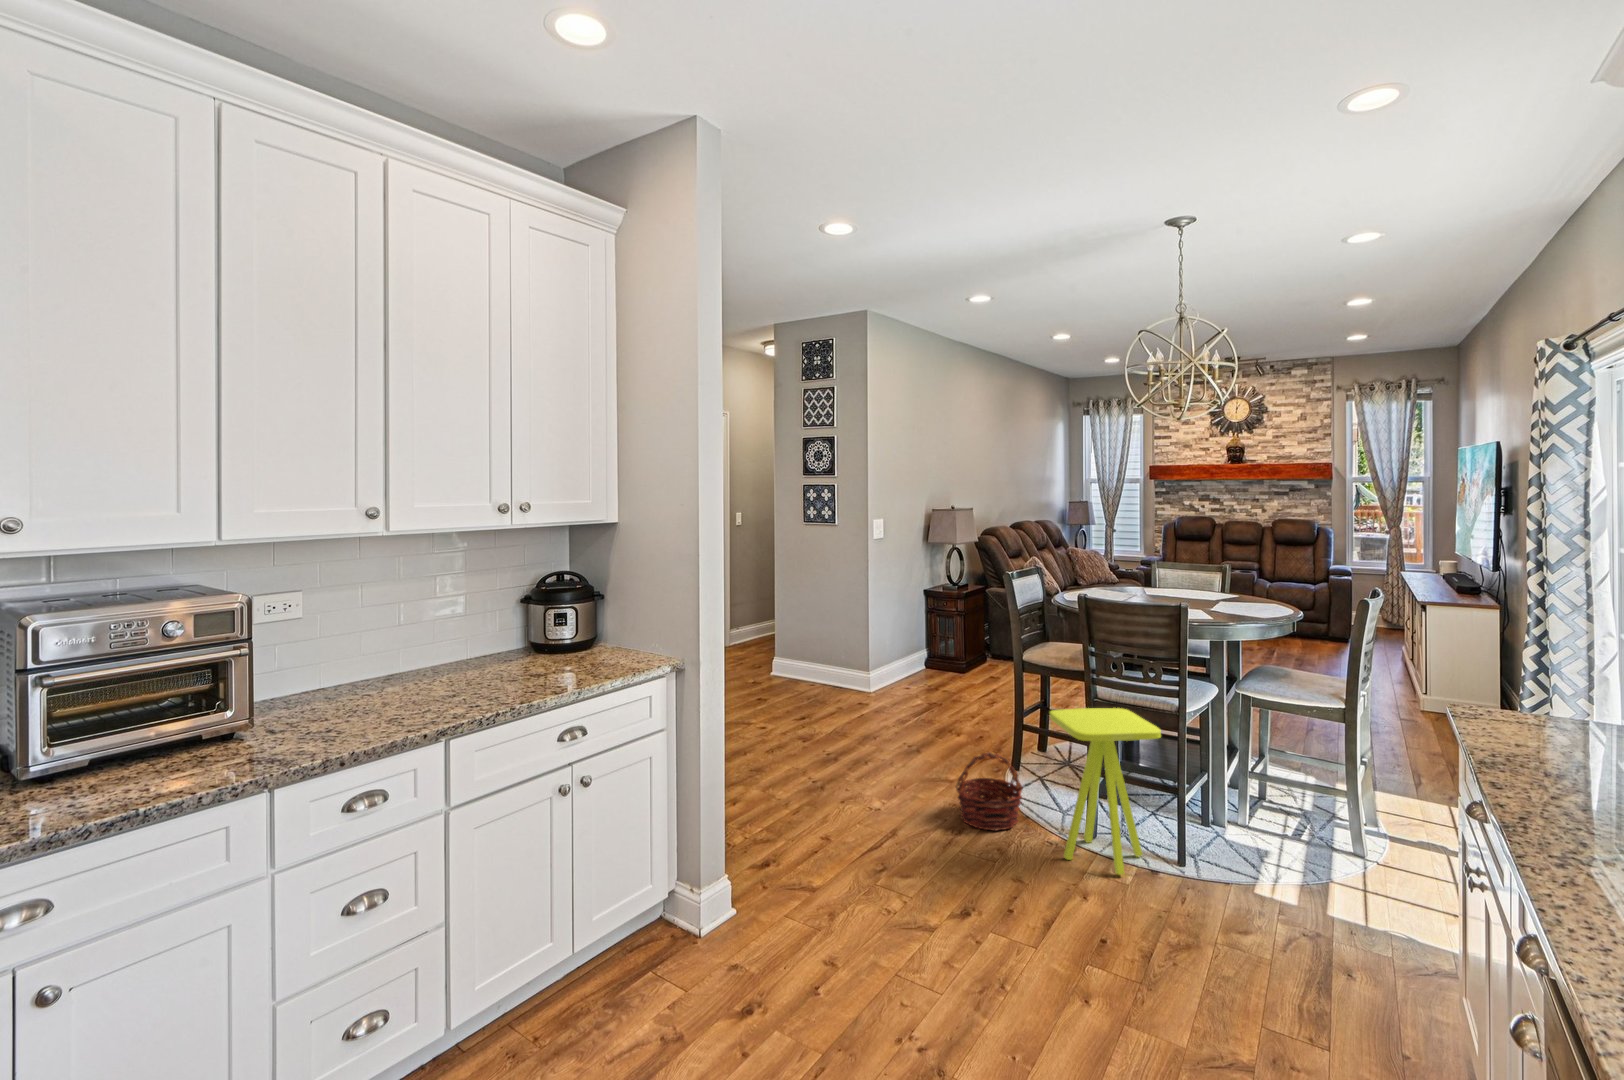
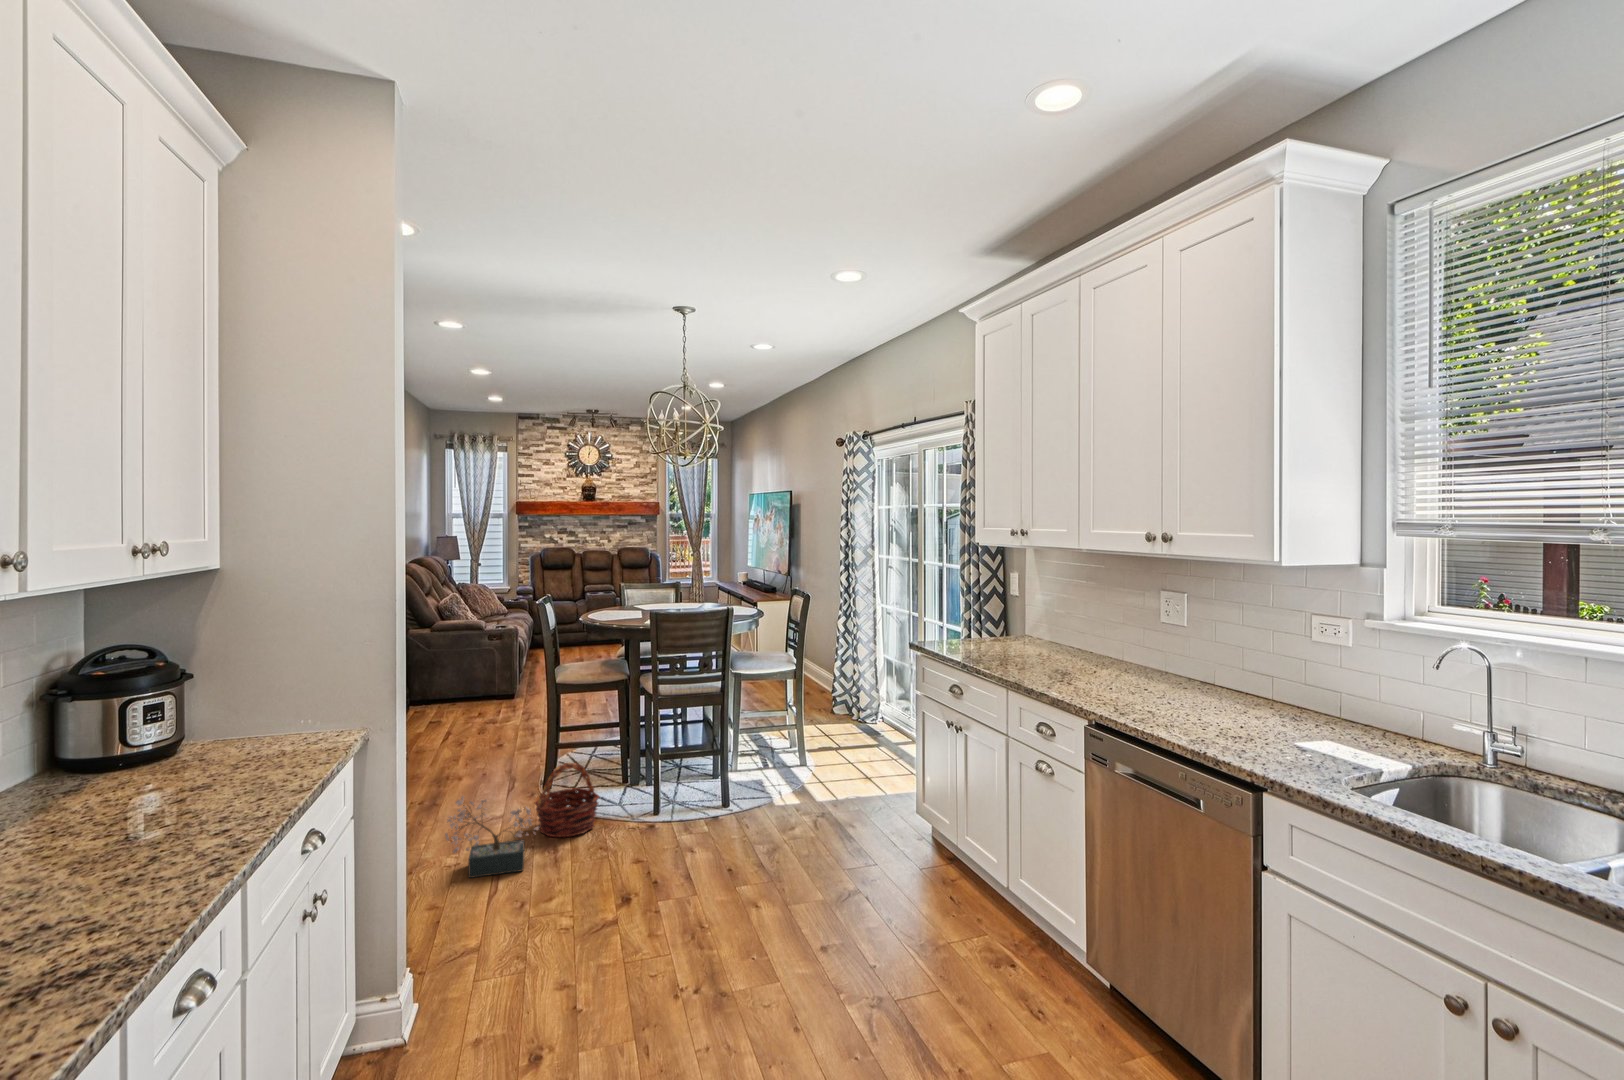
side table: present [1050,708,1161,874] -> none [631,697,724,833]
decorative plant: none [851,757,936,845] -> present [445,796,539,878]

